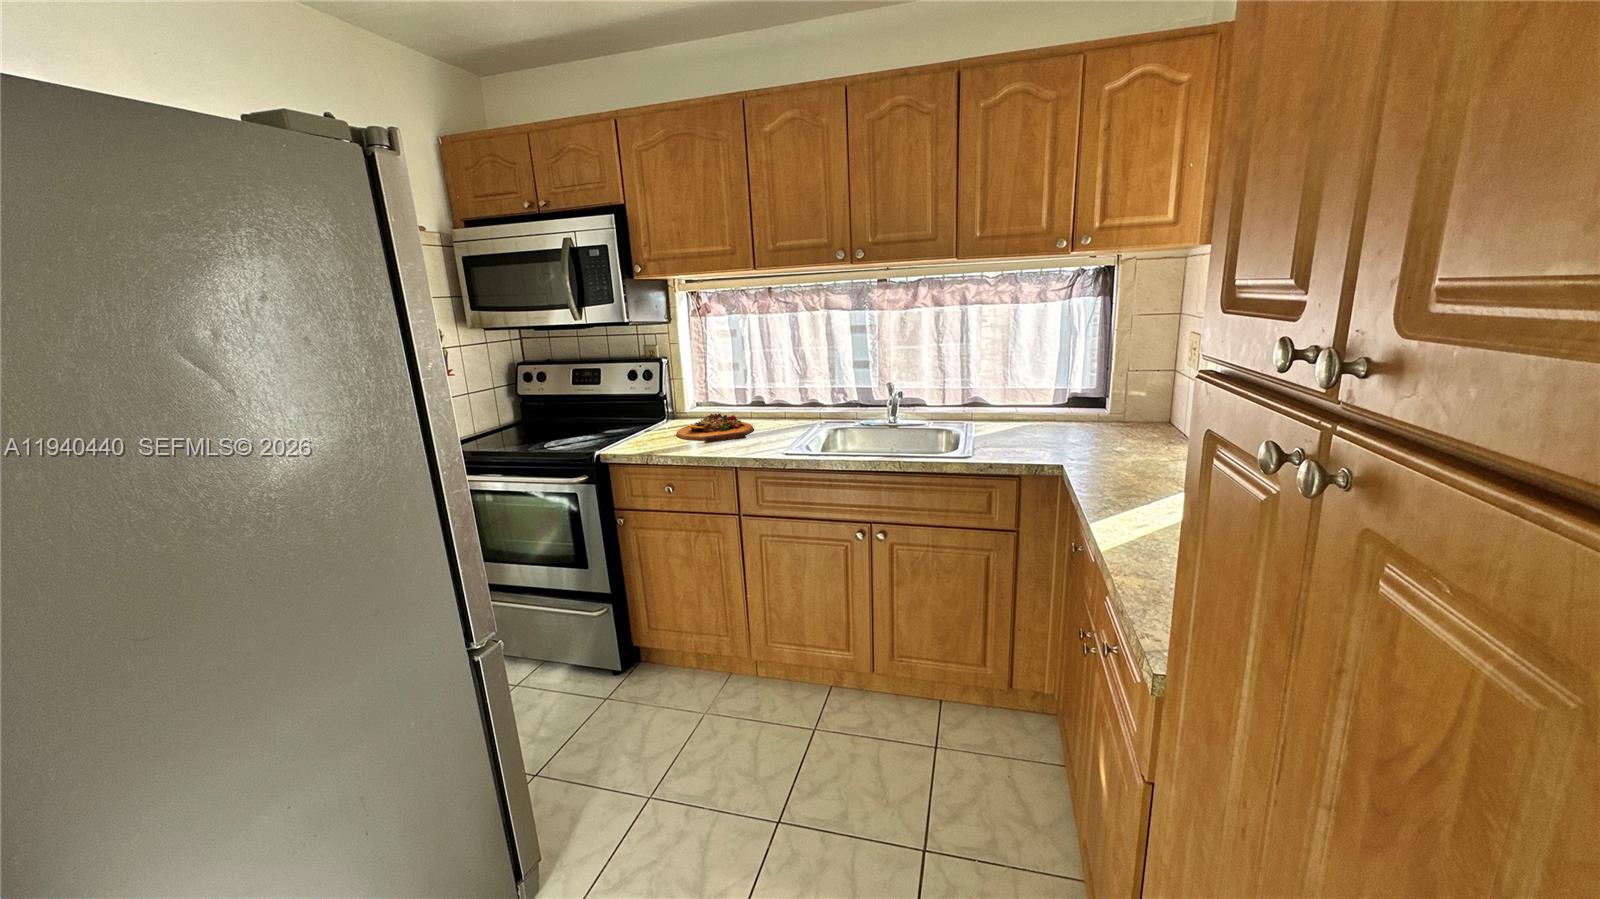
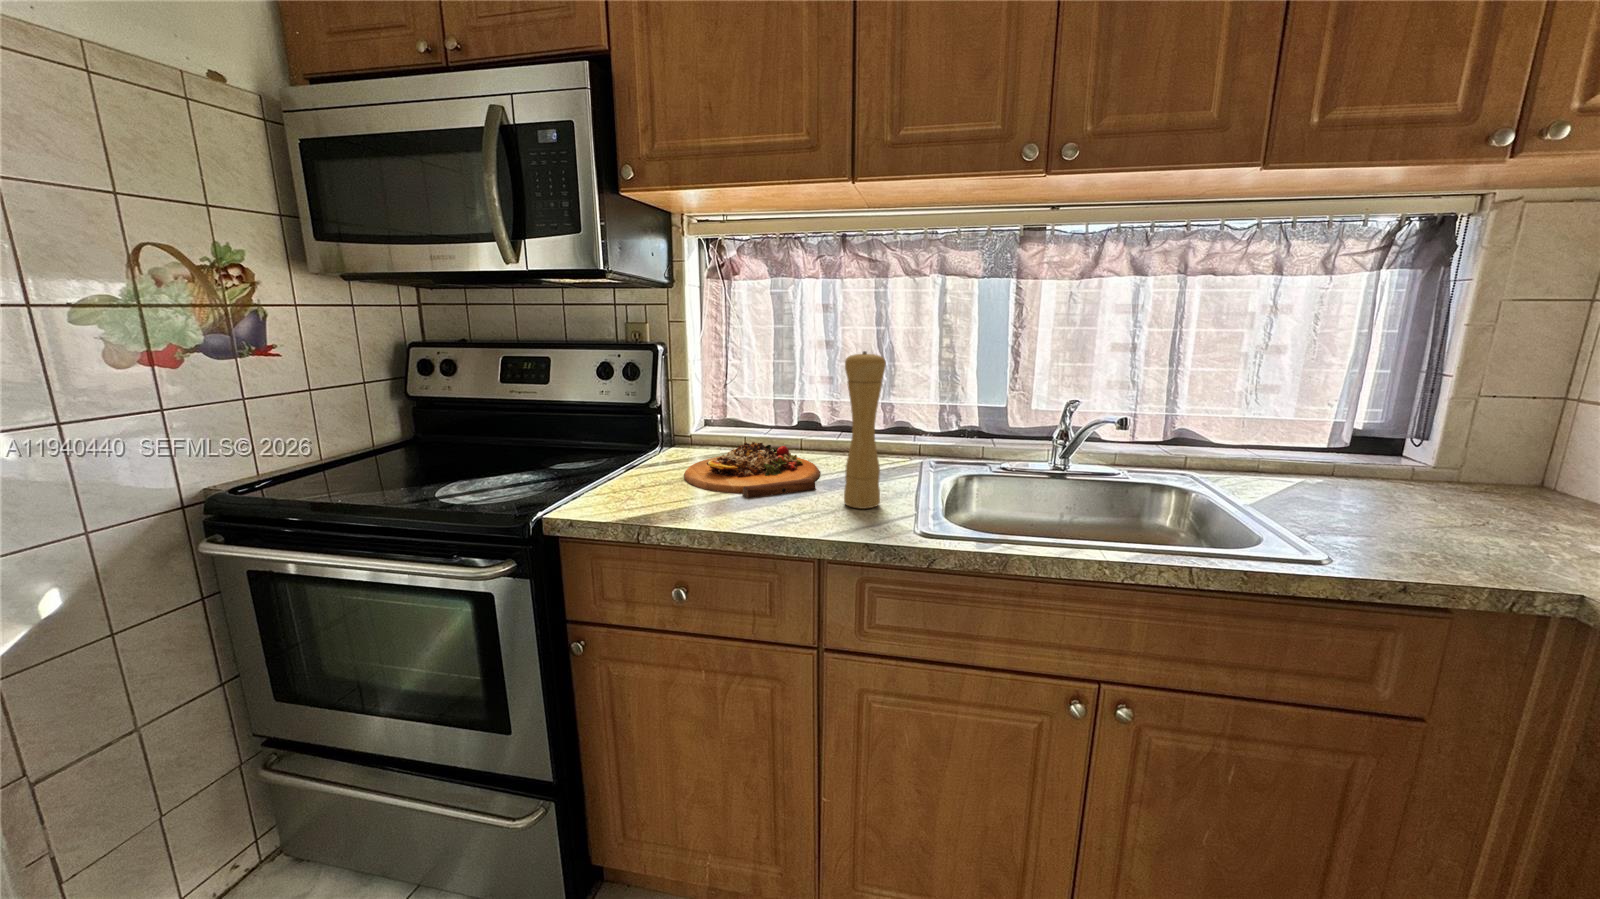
pepper mill: none [750,362,775,445] -> present [844,351,886,509]

